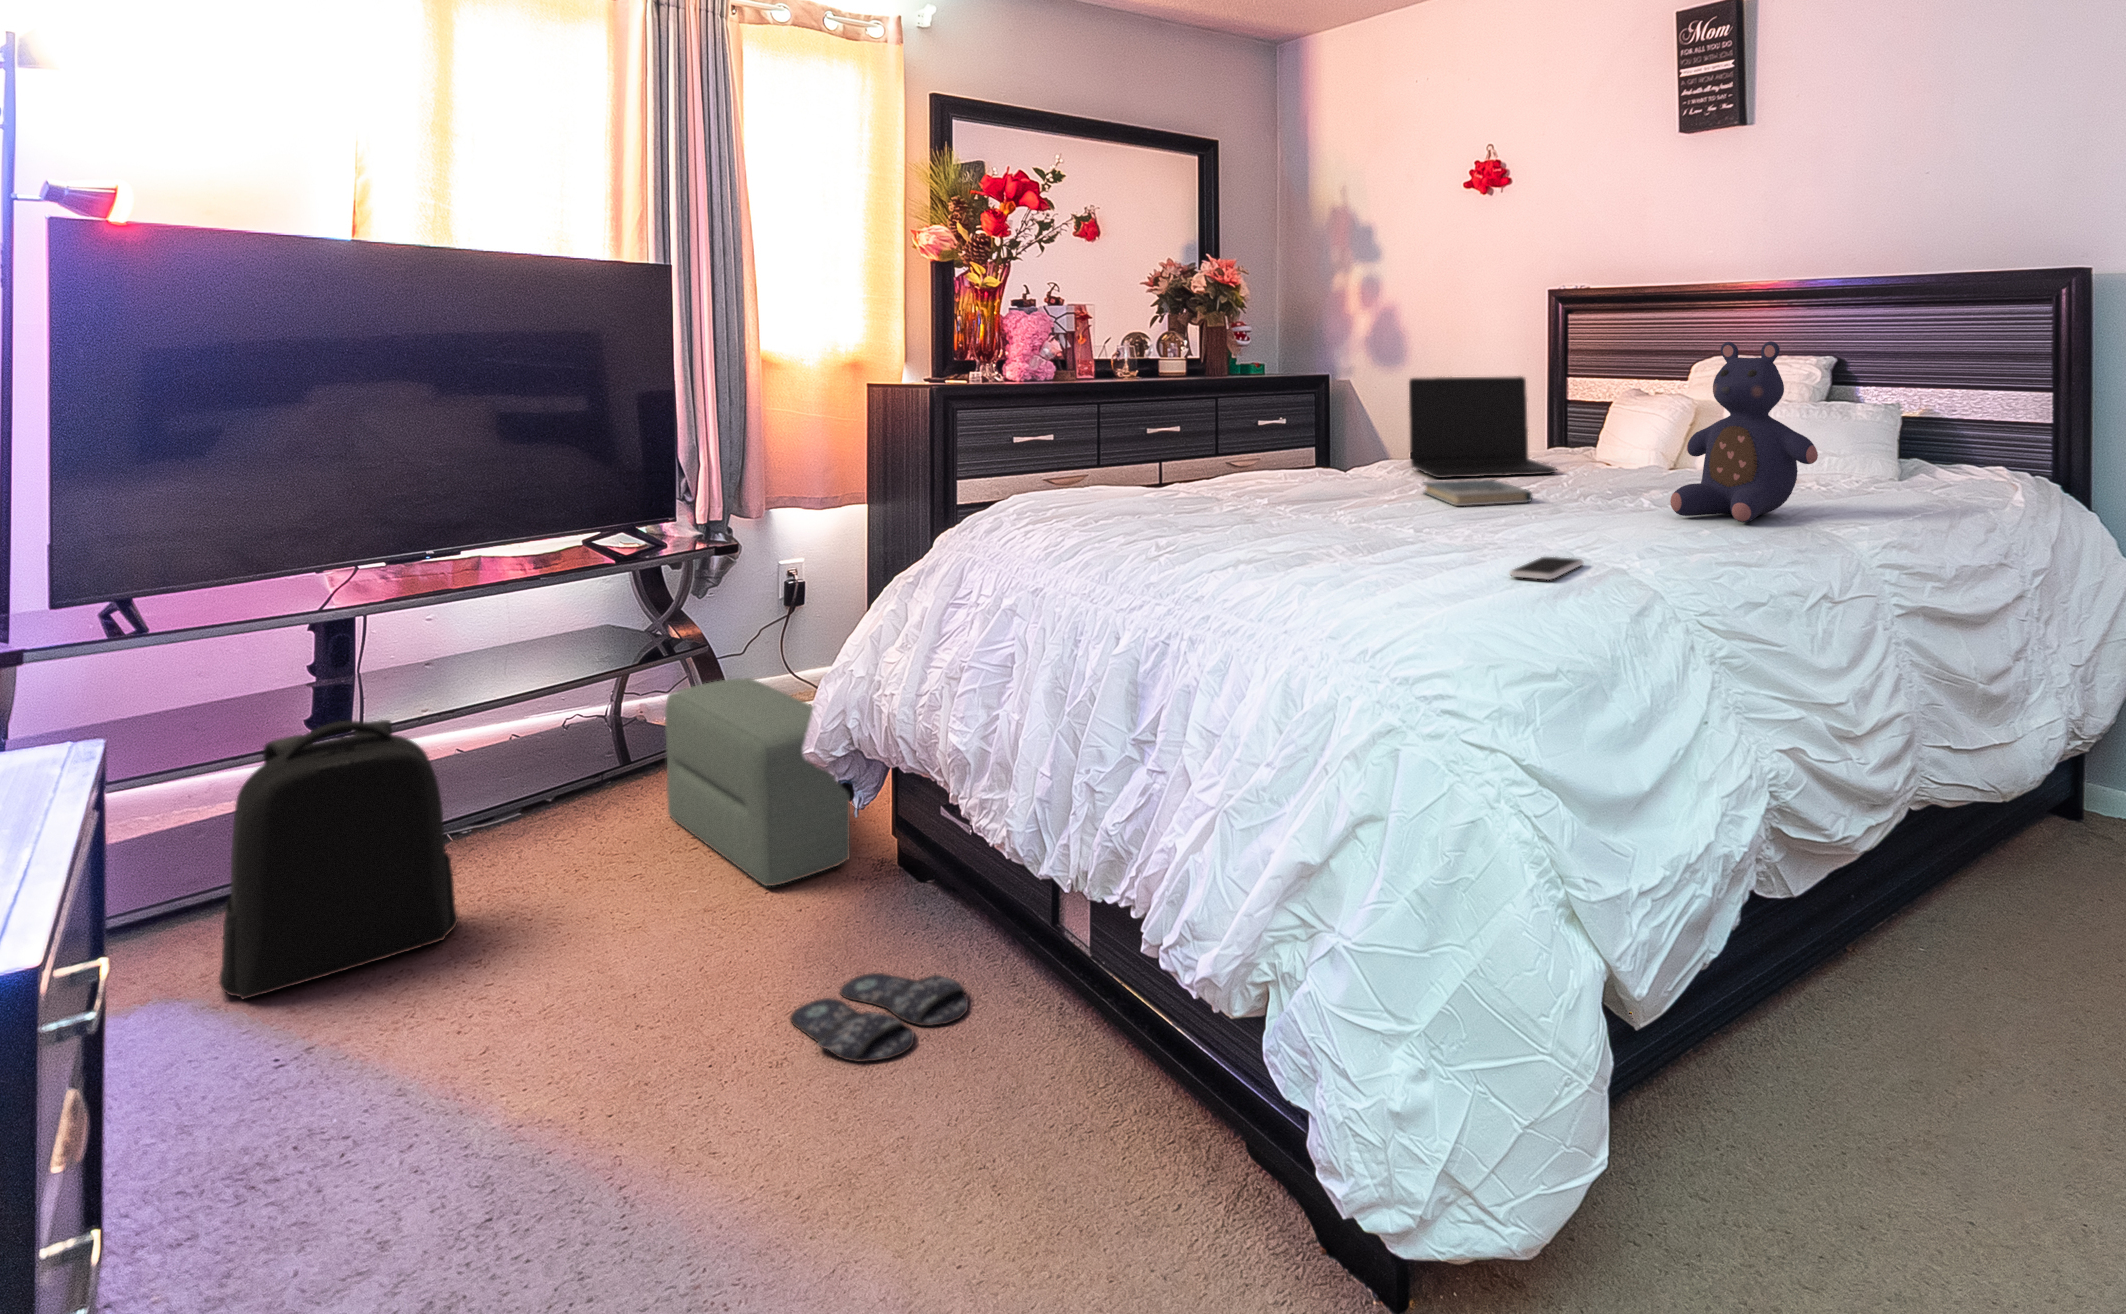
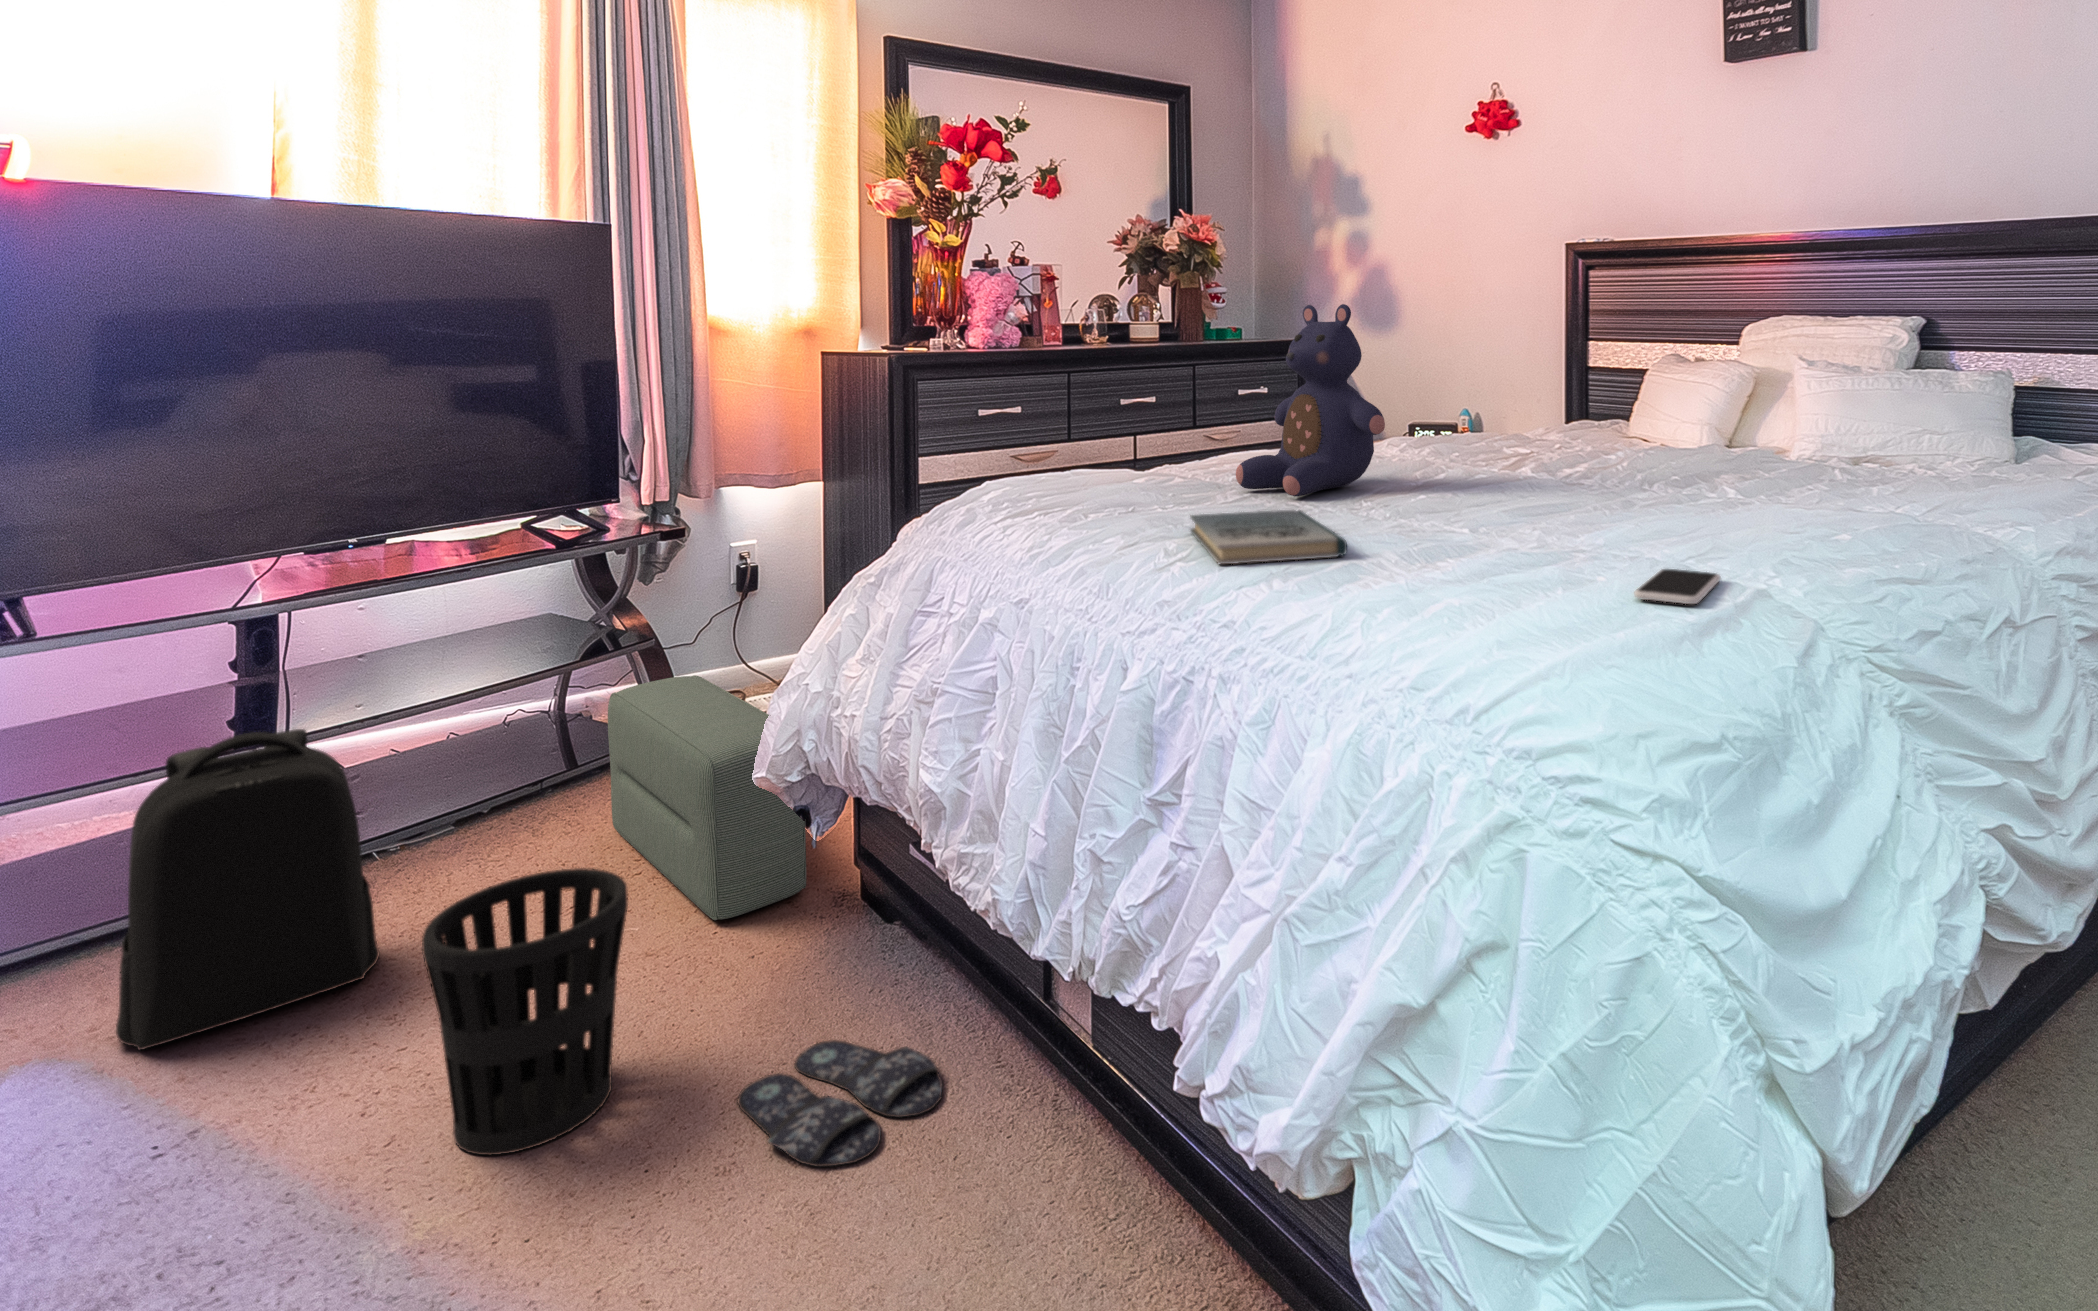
teddy bear: present [1670,341,1818,522] -> present [1236,304,1385,496]
laptop: present [1409,376,1557,478] -> none [1419,340,1596,457]
book: present [1424,479,1532,506] -> present [1191,510,1347,564]
wastebasket: none [516,828,695,1064] -> present [422,868,628,1155]

